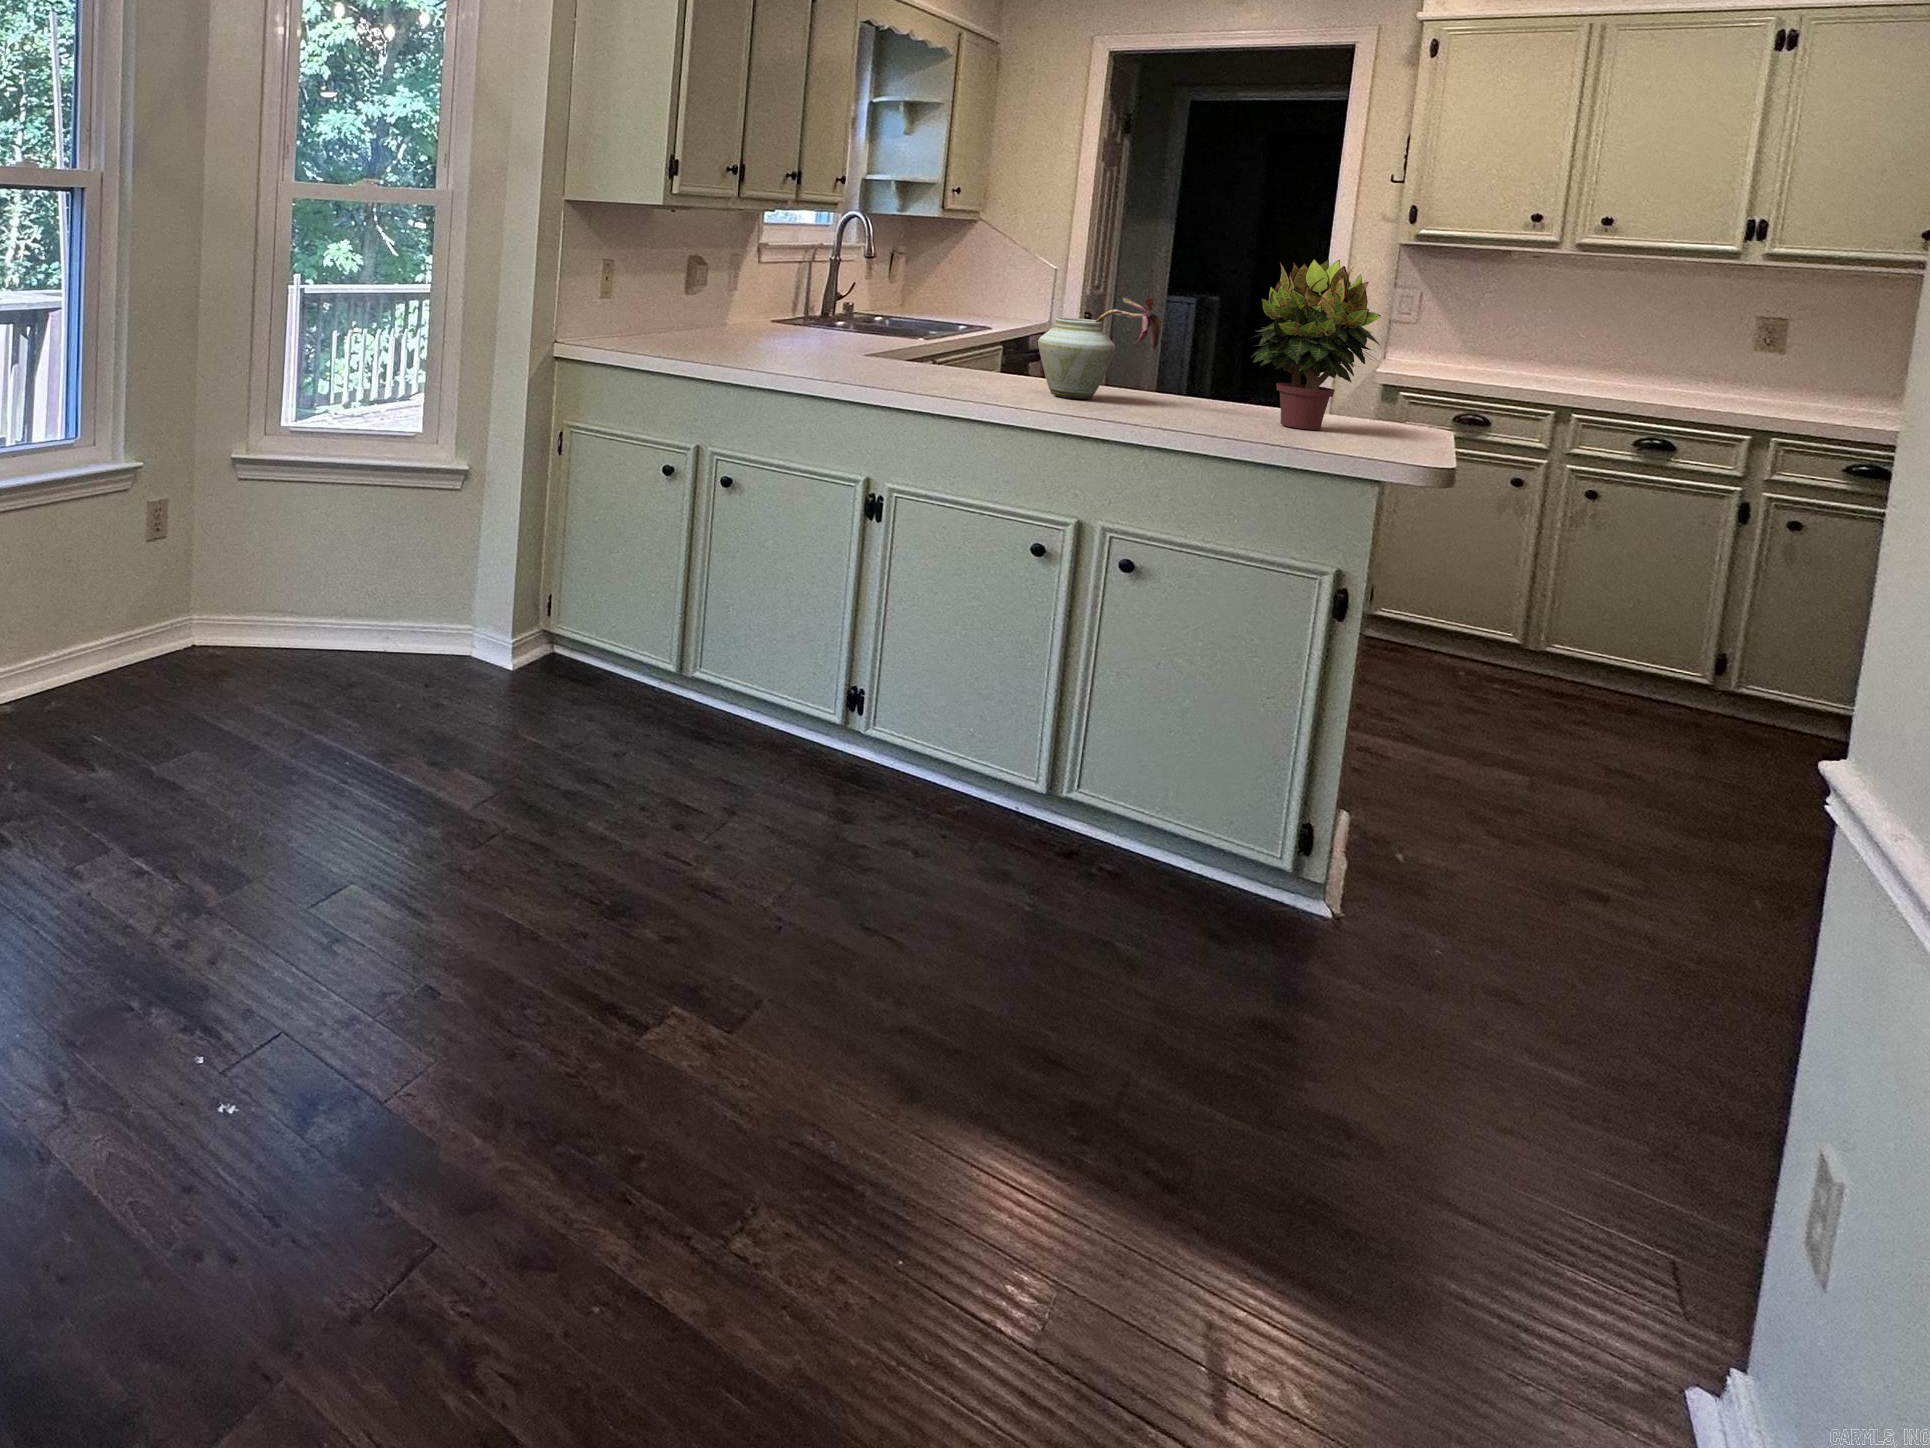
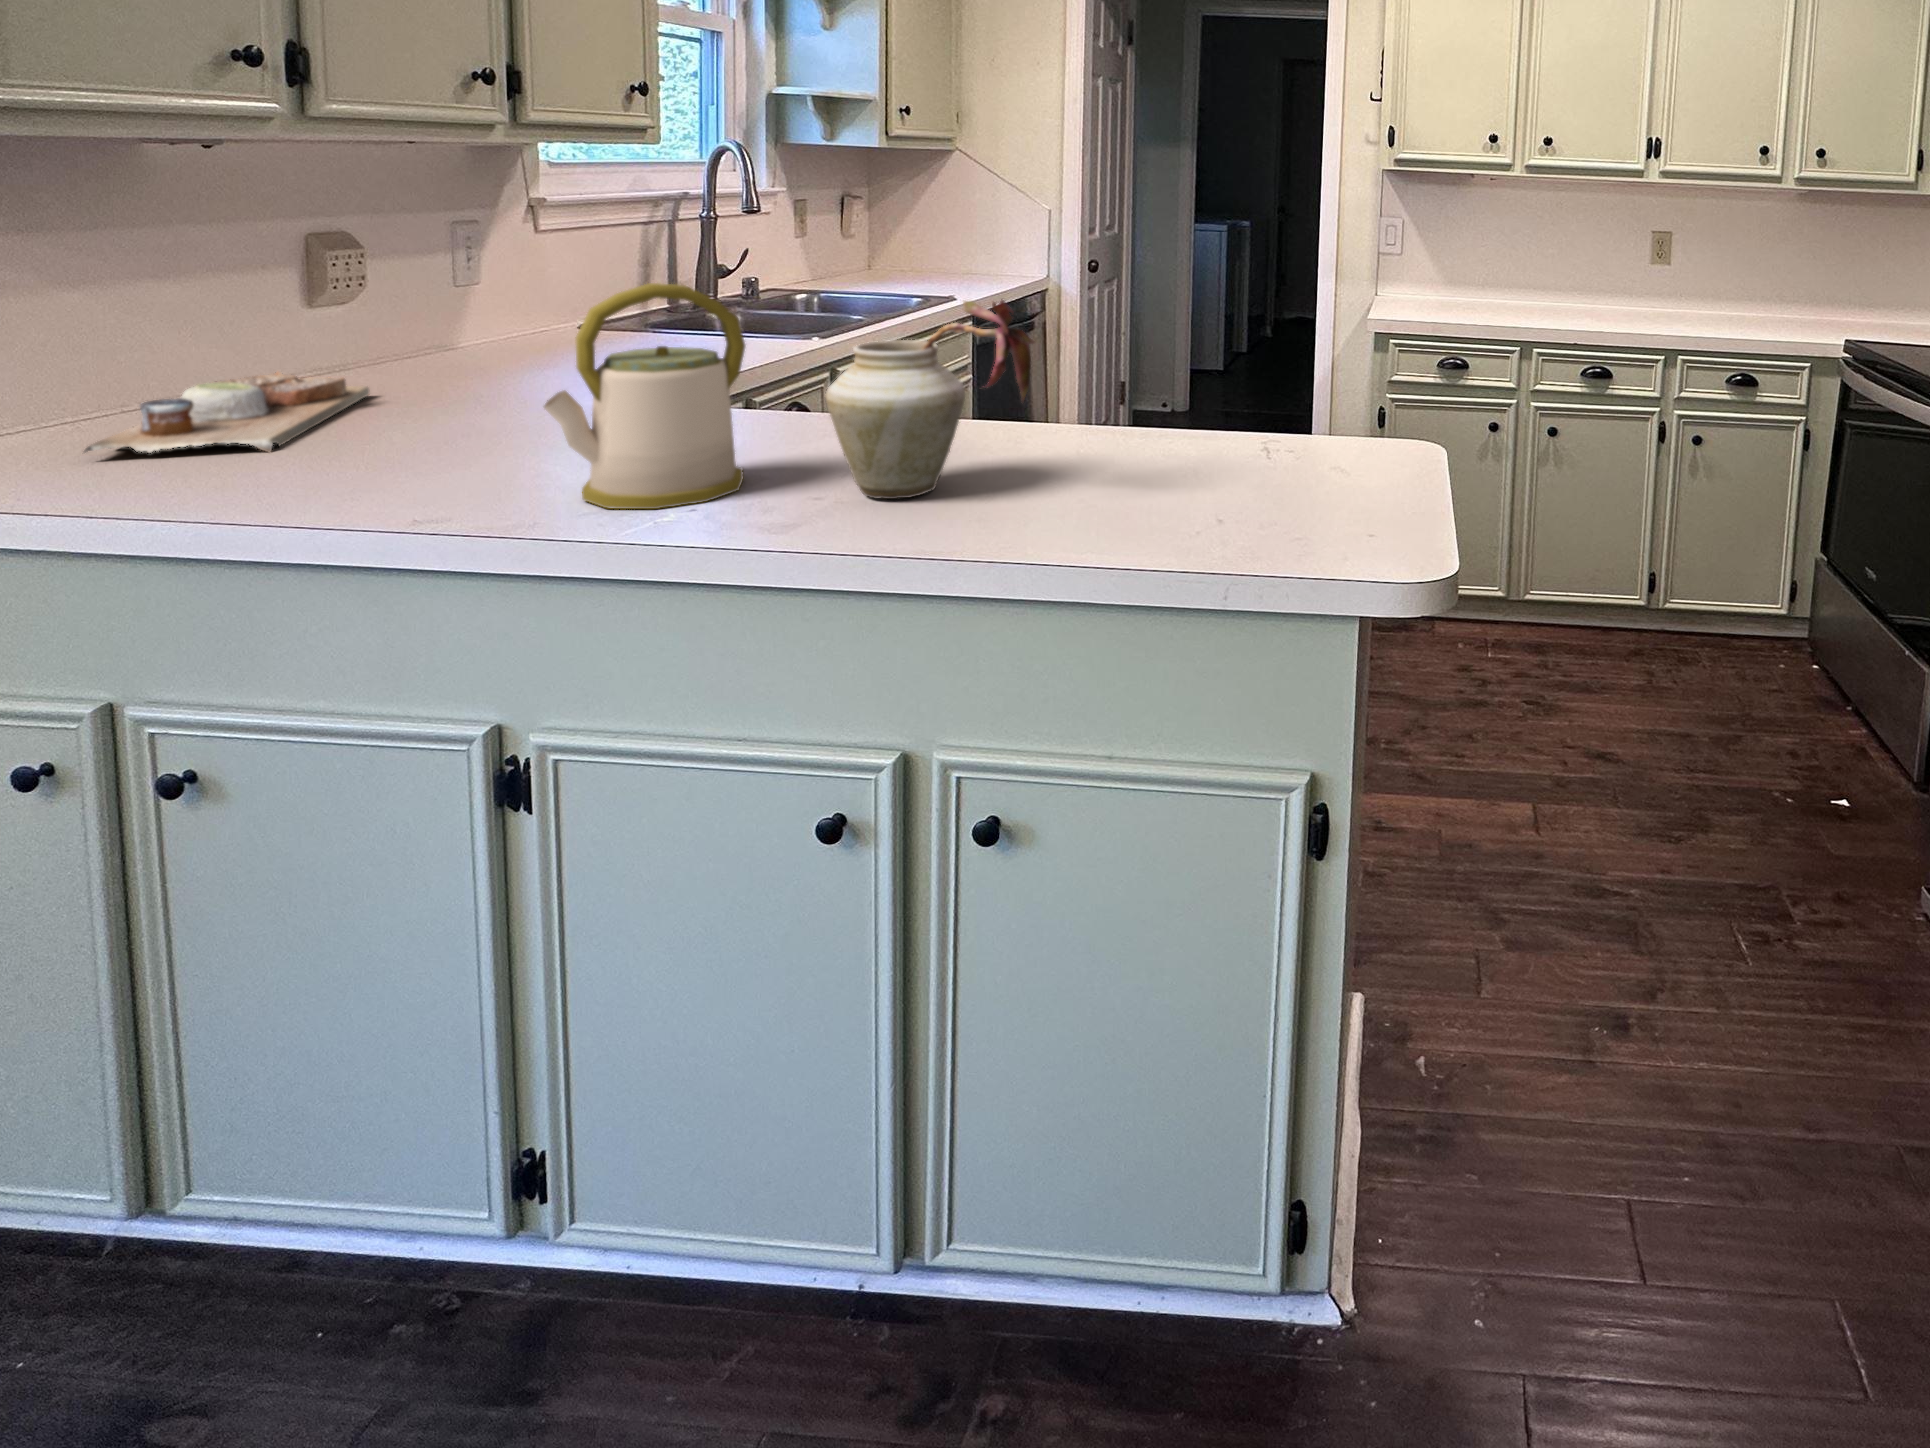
potted plant: present [1251,259,1381,430] -> none [1159,216,1357,520]
kettle: none [901,280,989,389] -> present [544,283,745,509]
cutting board: none [669,321,734,353] -> present [84,372,369,453]

